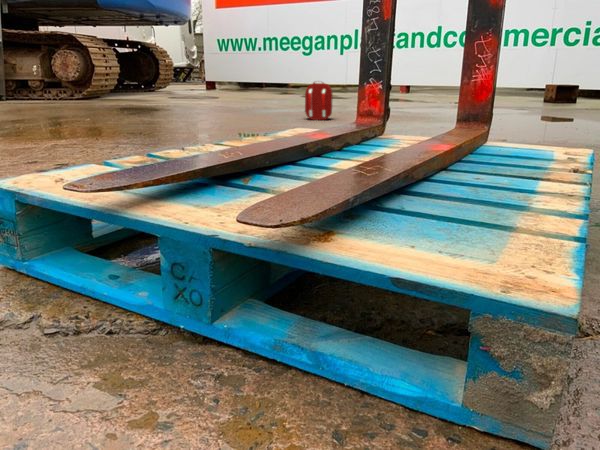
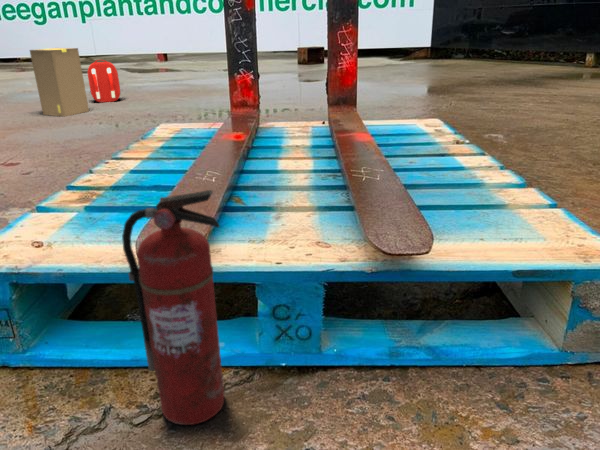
cardboard box: none [256,67,294,127] -> present [30,48,89,116]
fire extinguisher: none [37,129,121,347] -> present [122,190,224,425]

